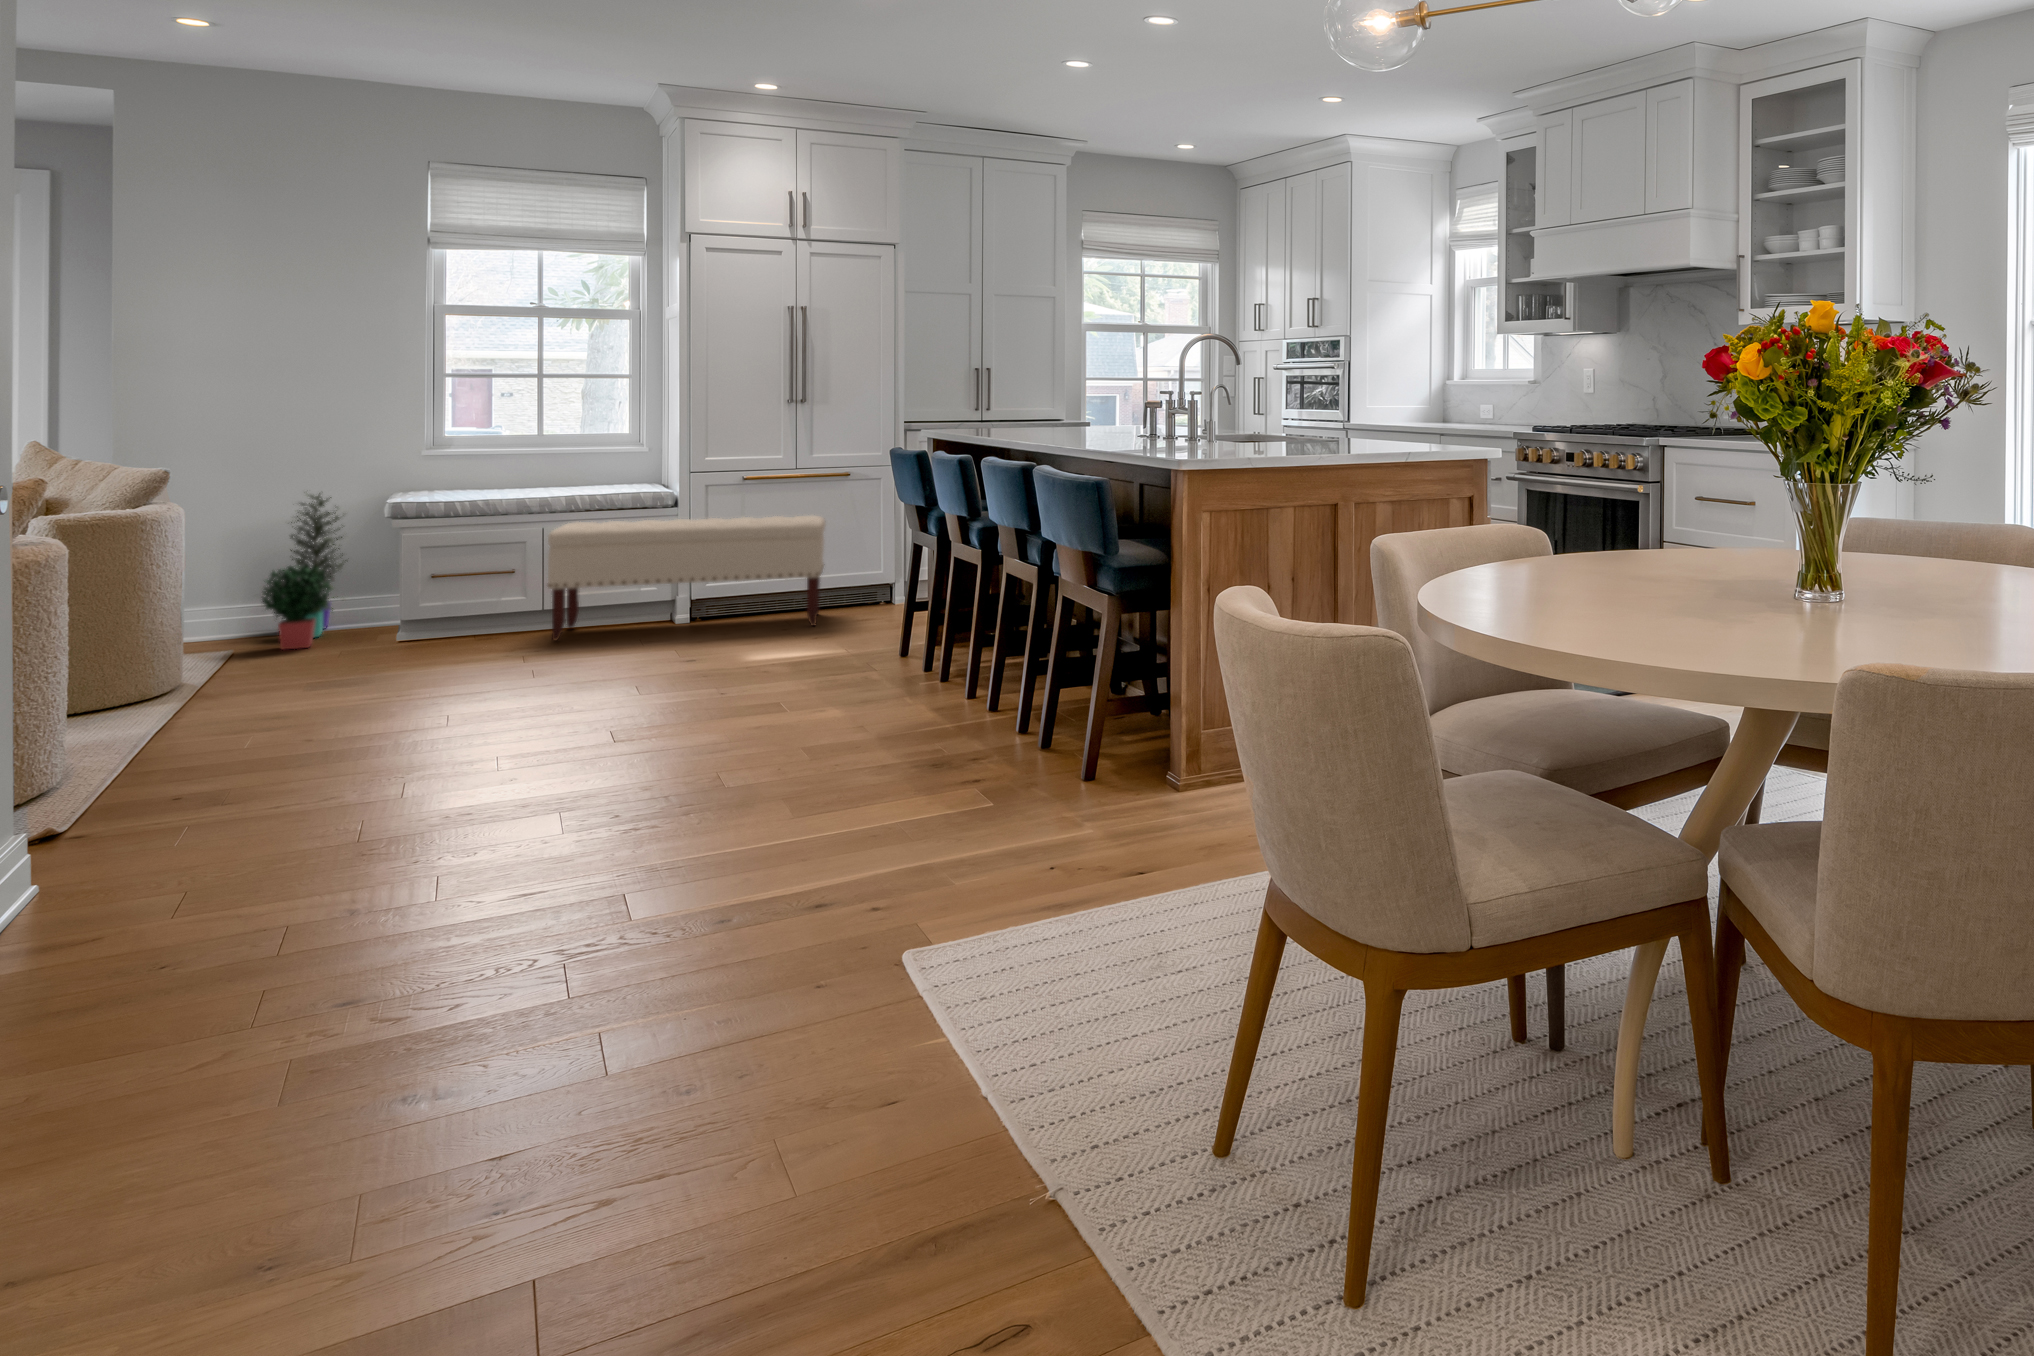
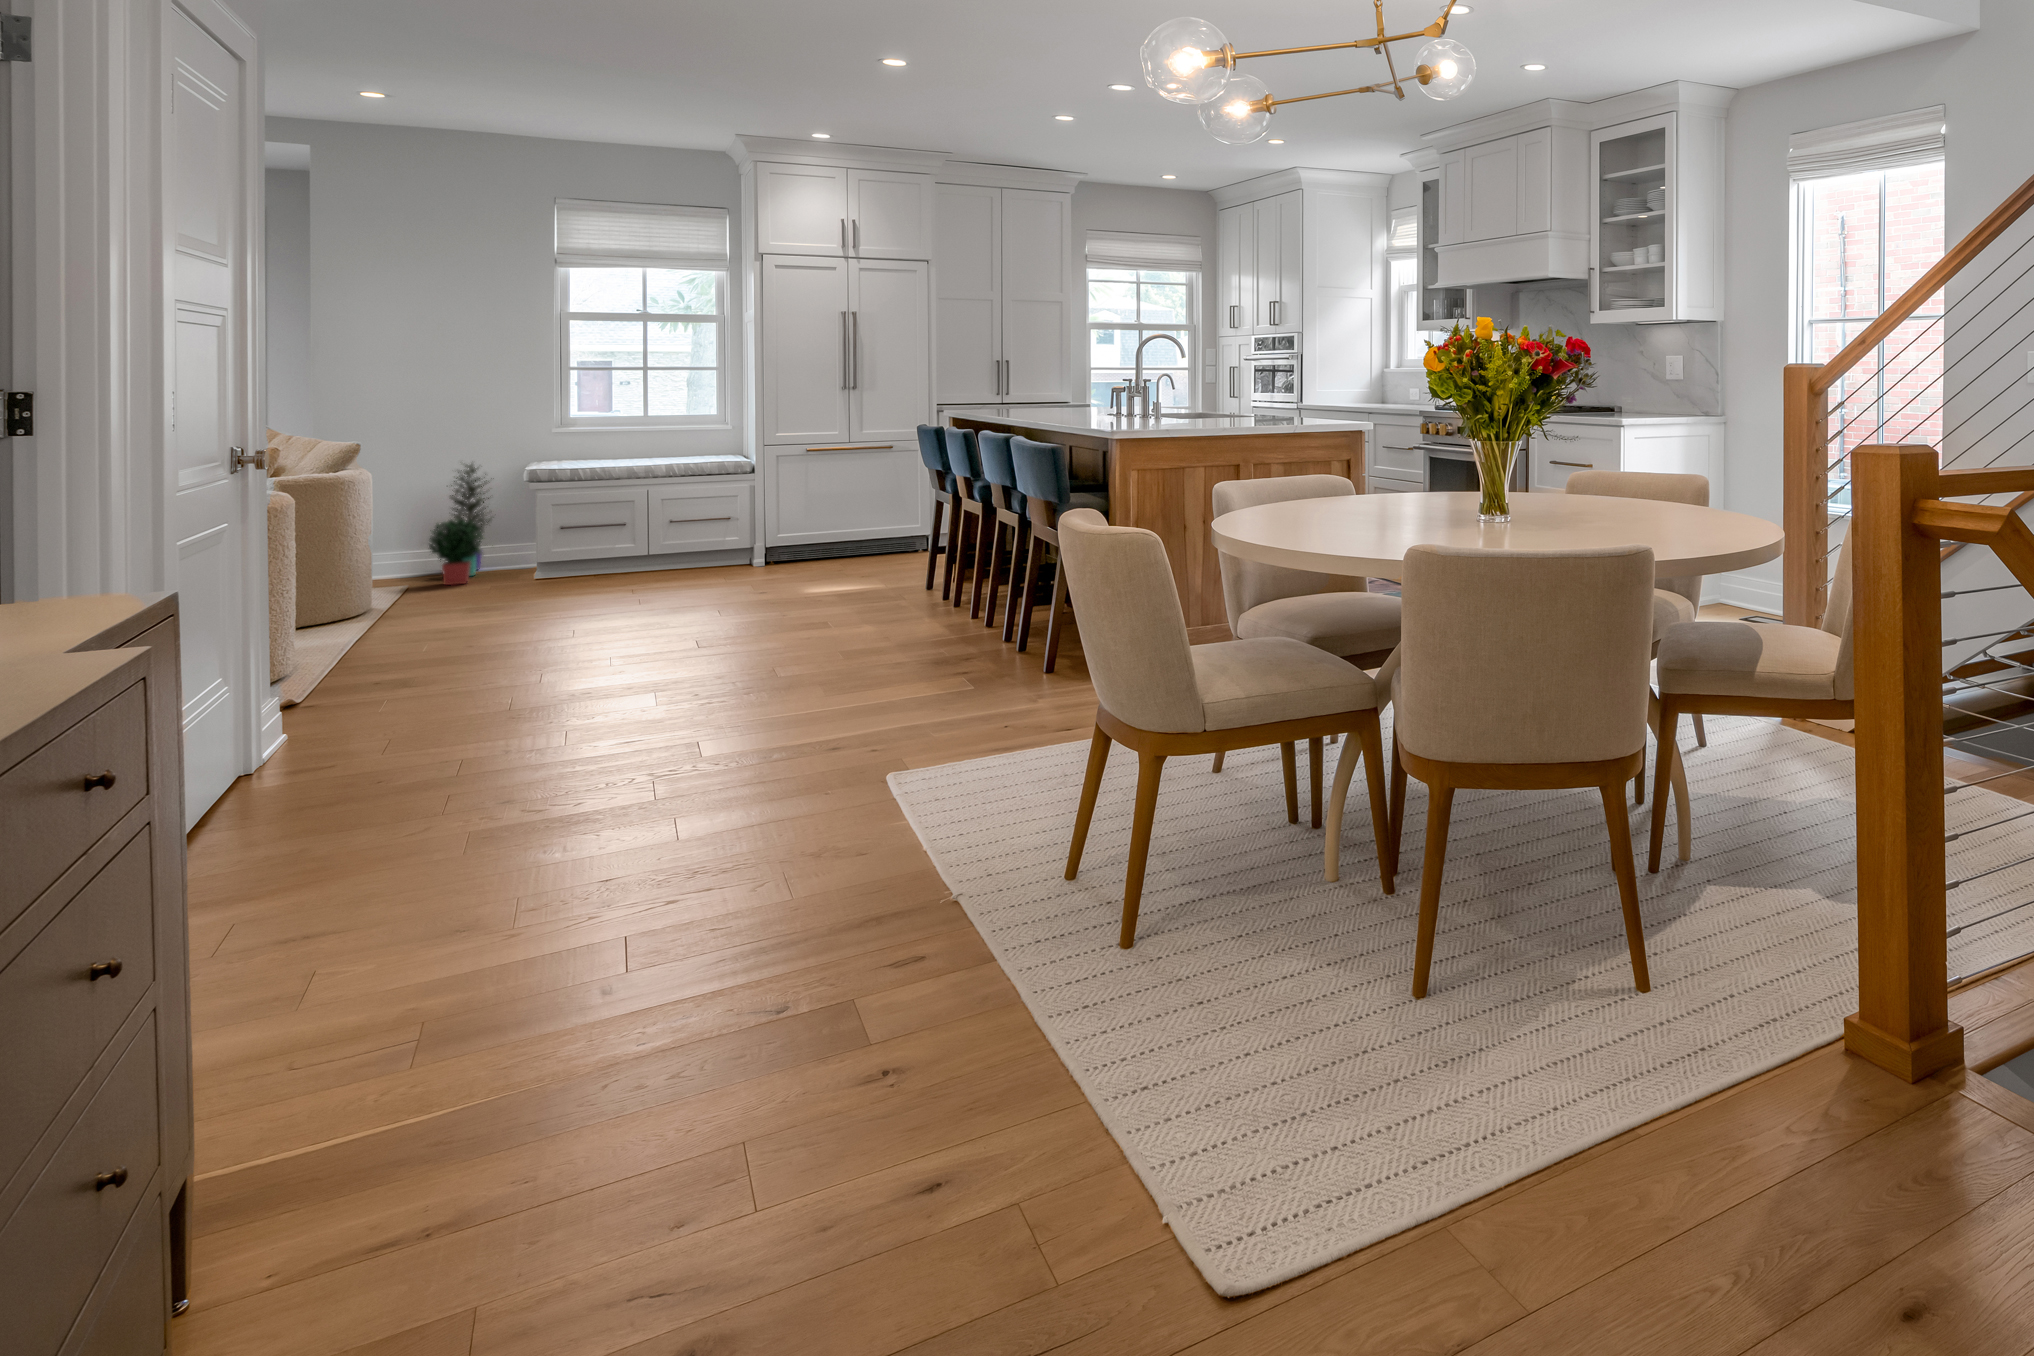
bench: present [547,516,825,640] -> none [652,479,874,578]

